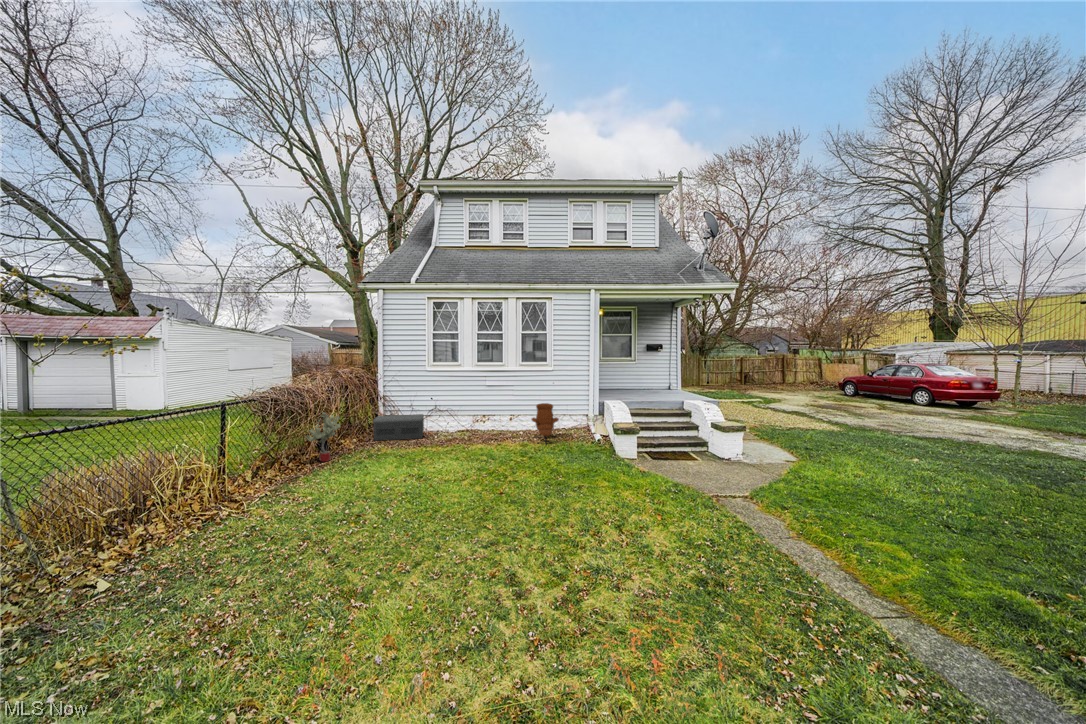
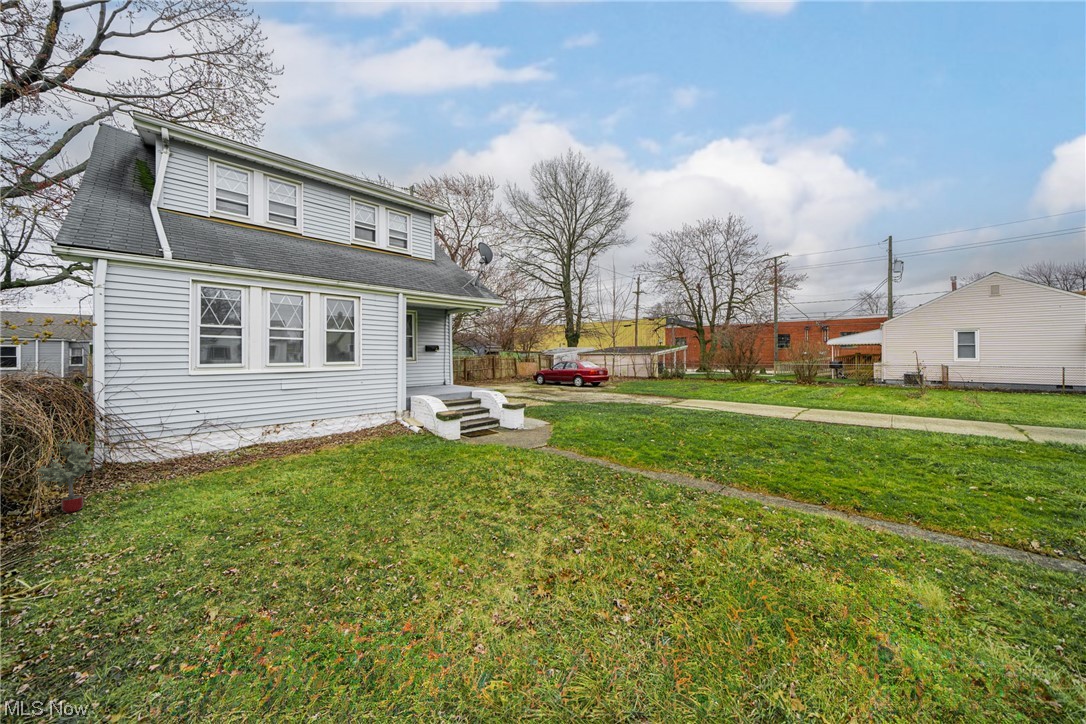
lounge chair: present [532,403,558,443] -> none [342,404,376,443]
storage bench: present [373,414,424,441] -> none [101,434,194,480]

